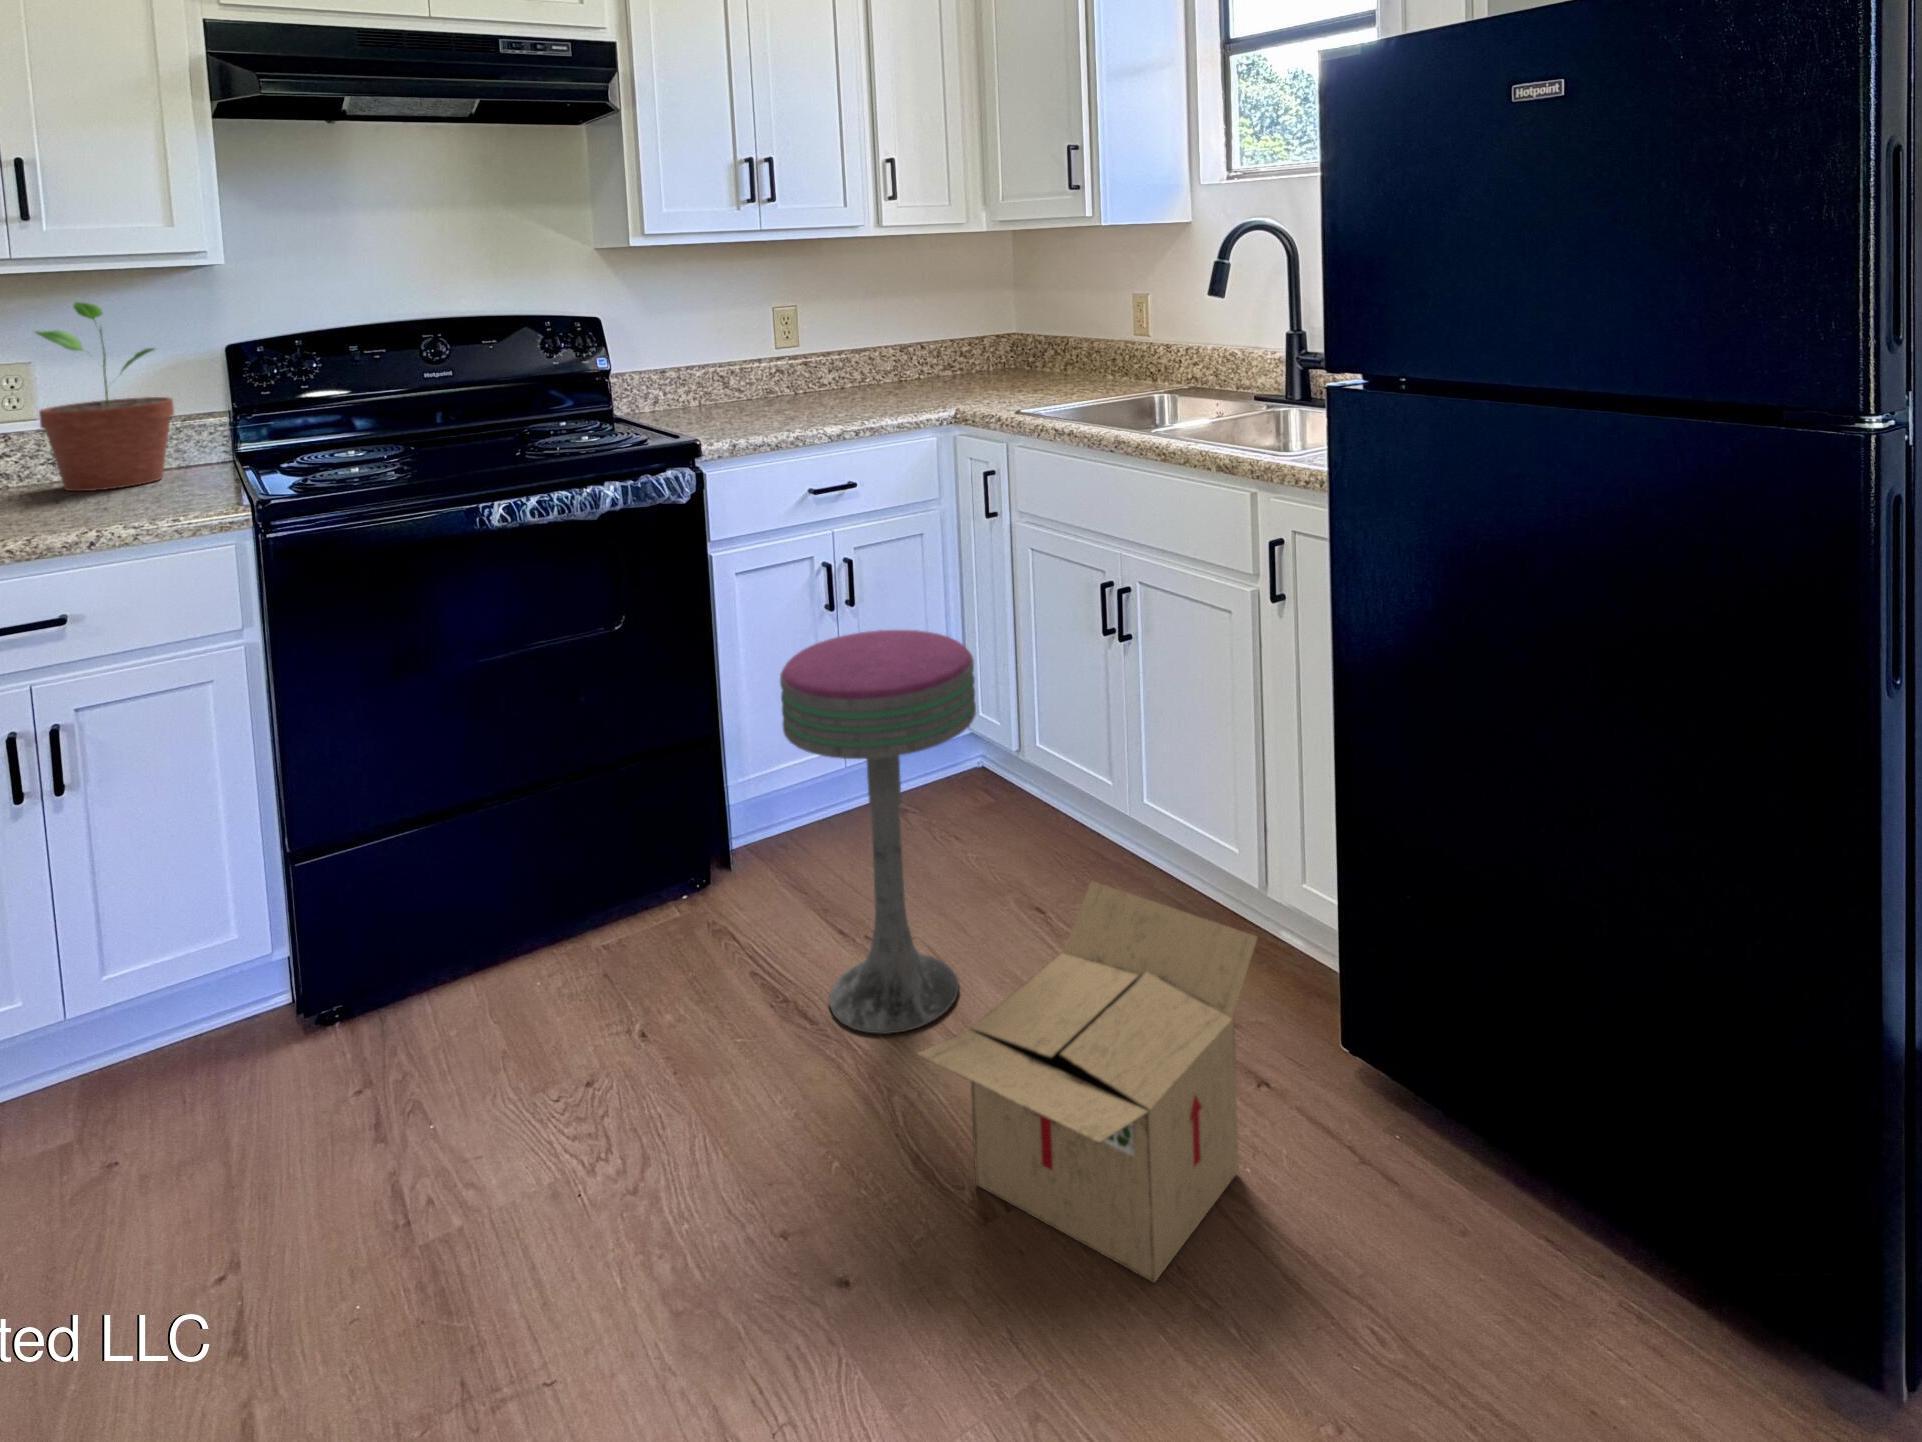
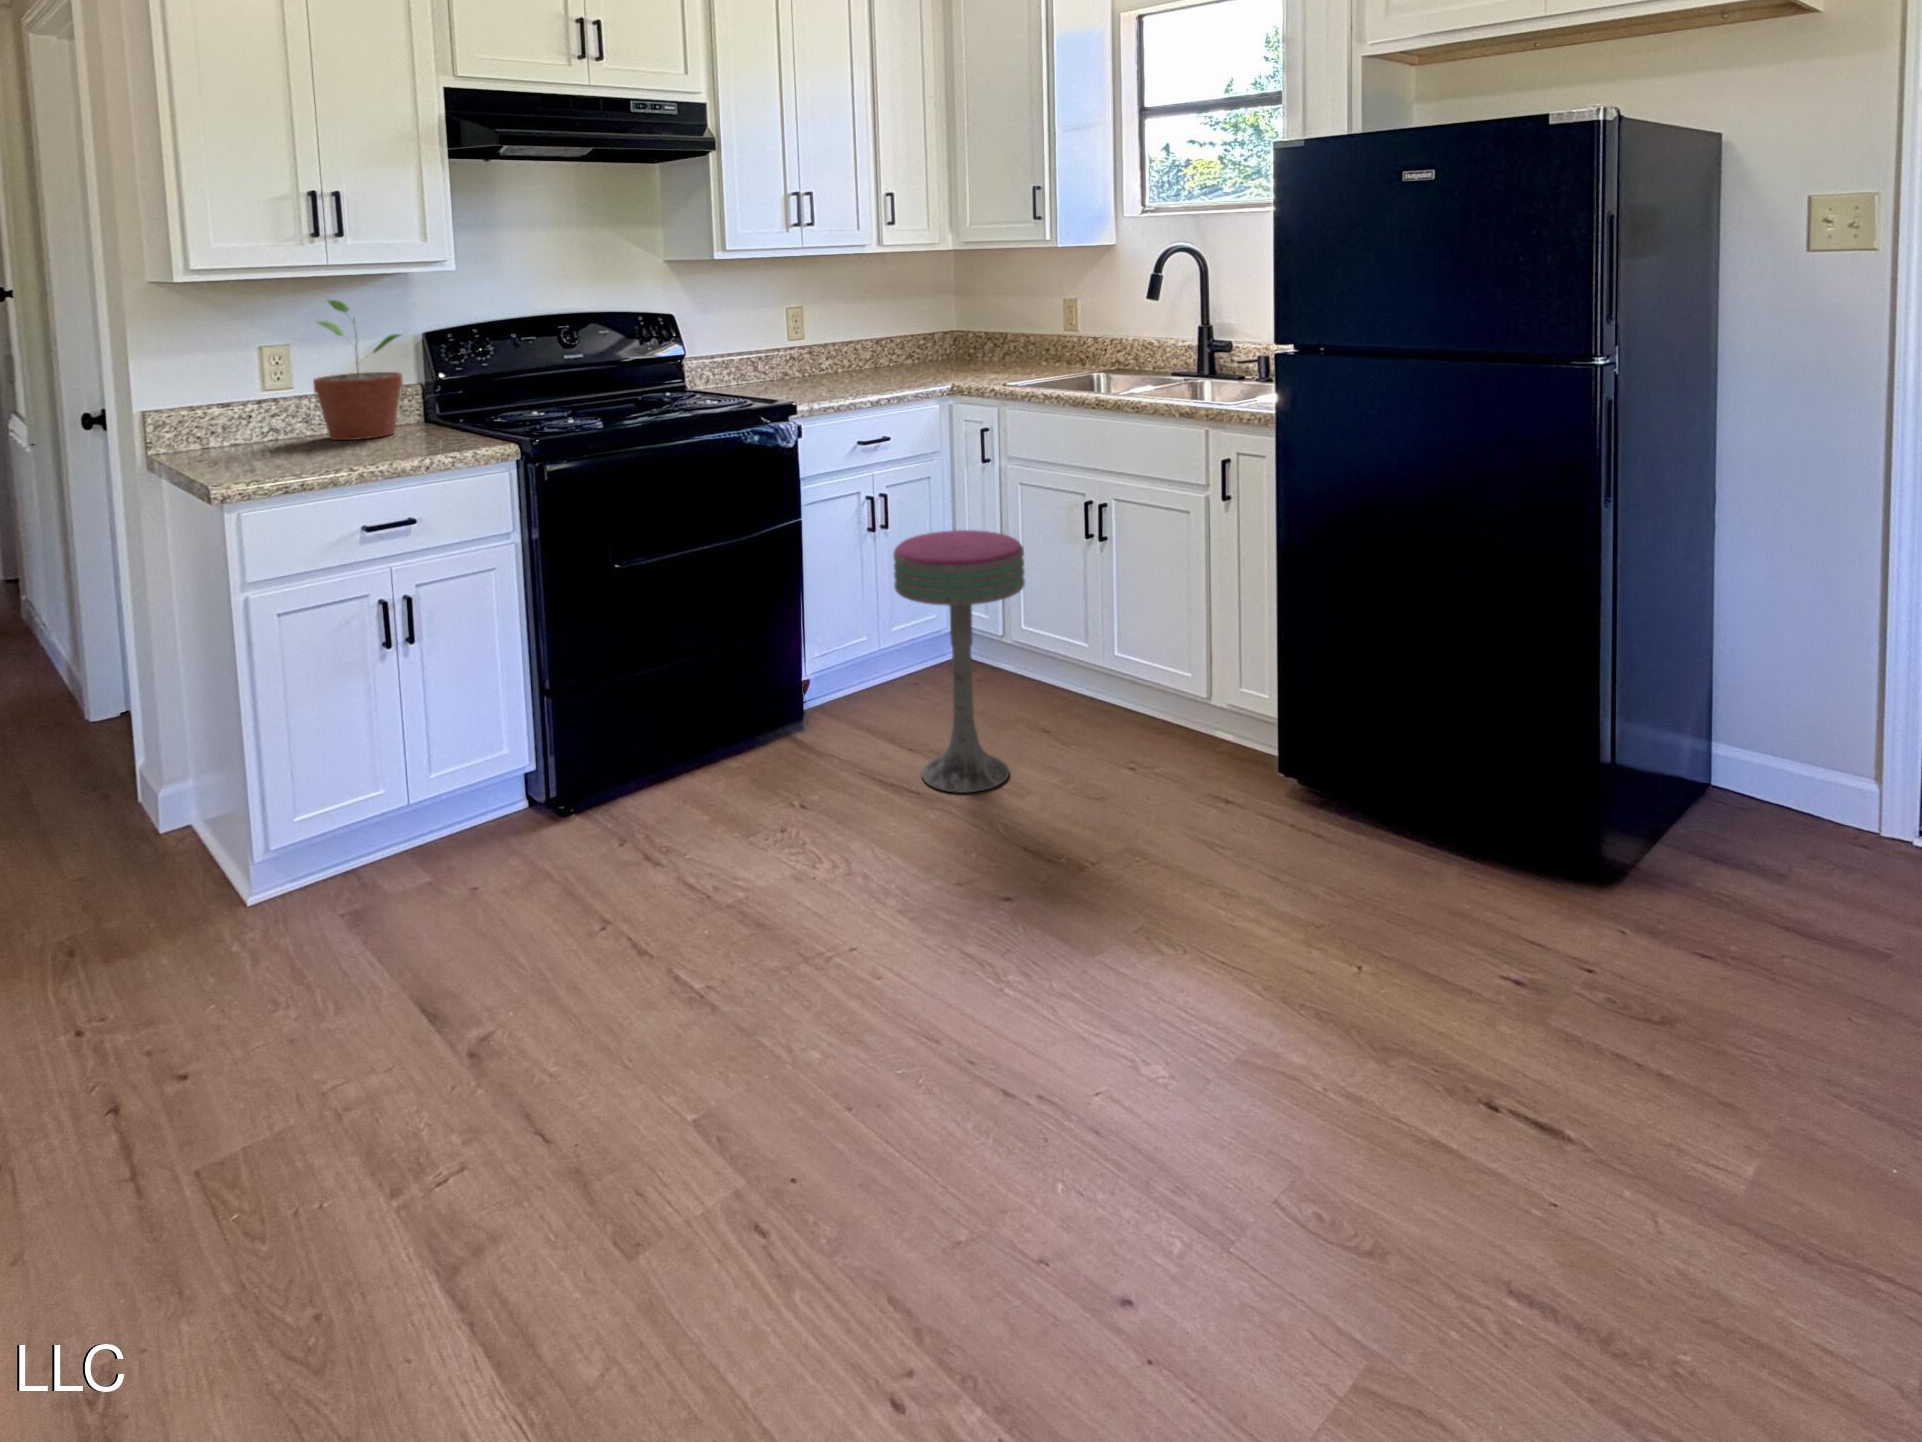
cardboard box: present [917,881,1258,1282] -> none [1039,679,1232,885]

